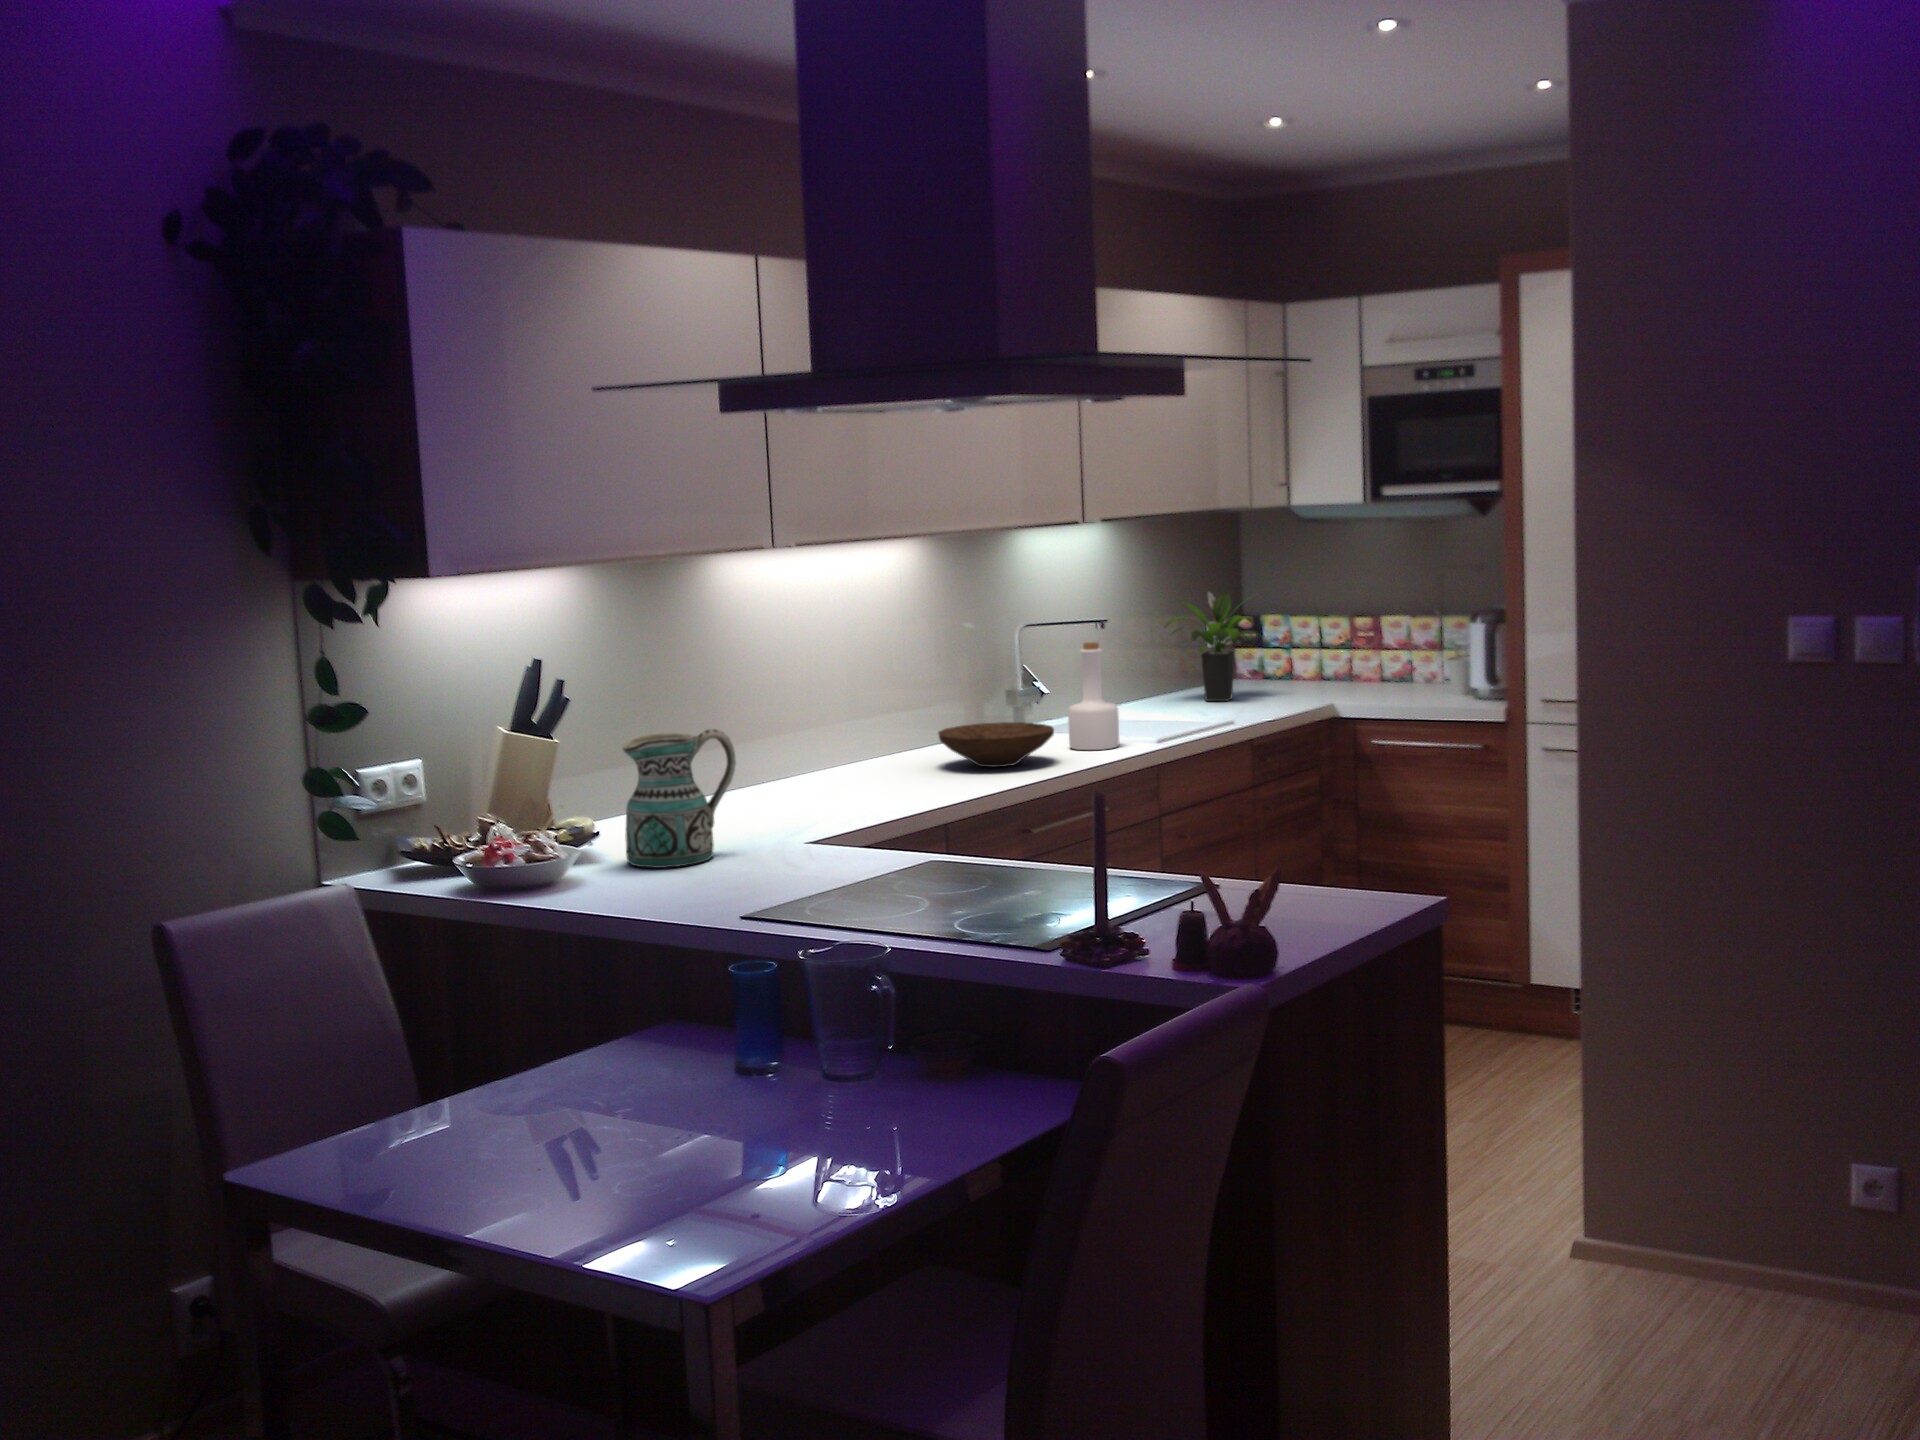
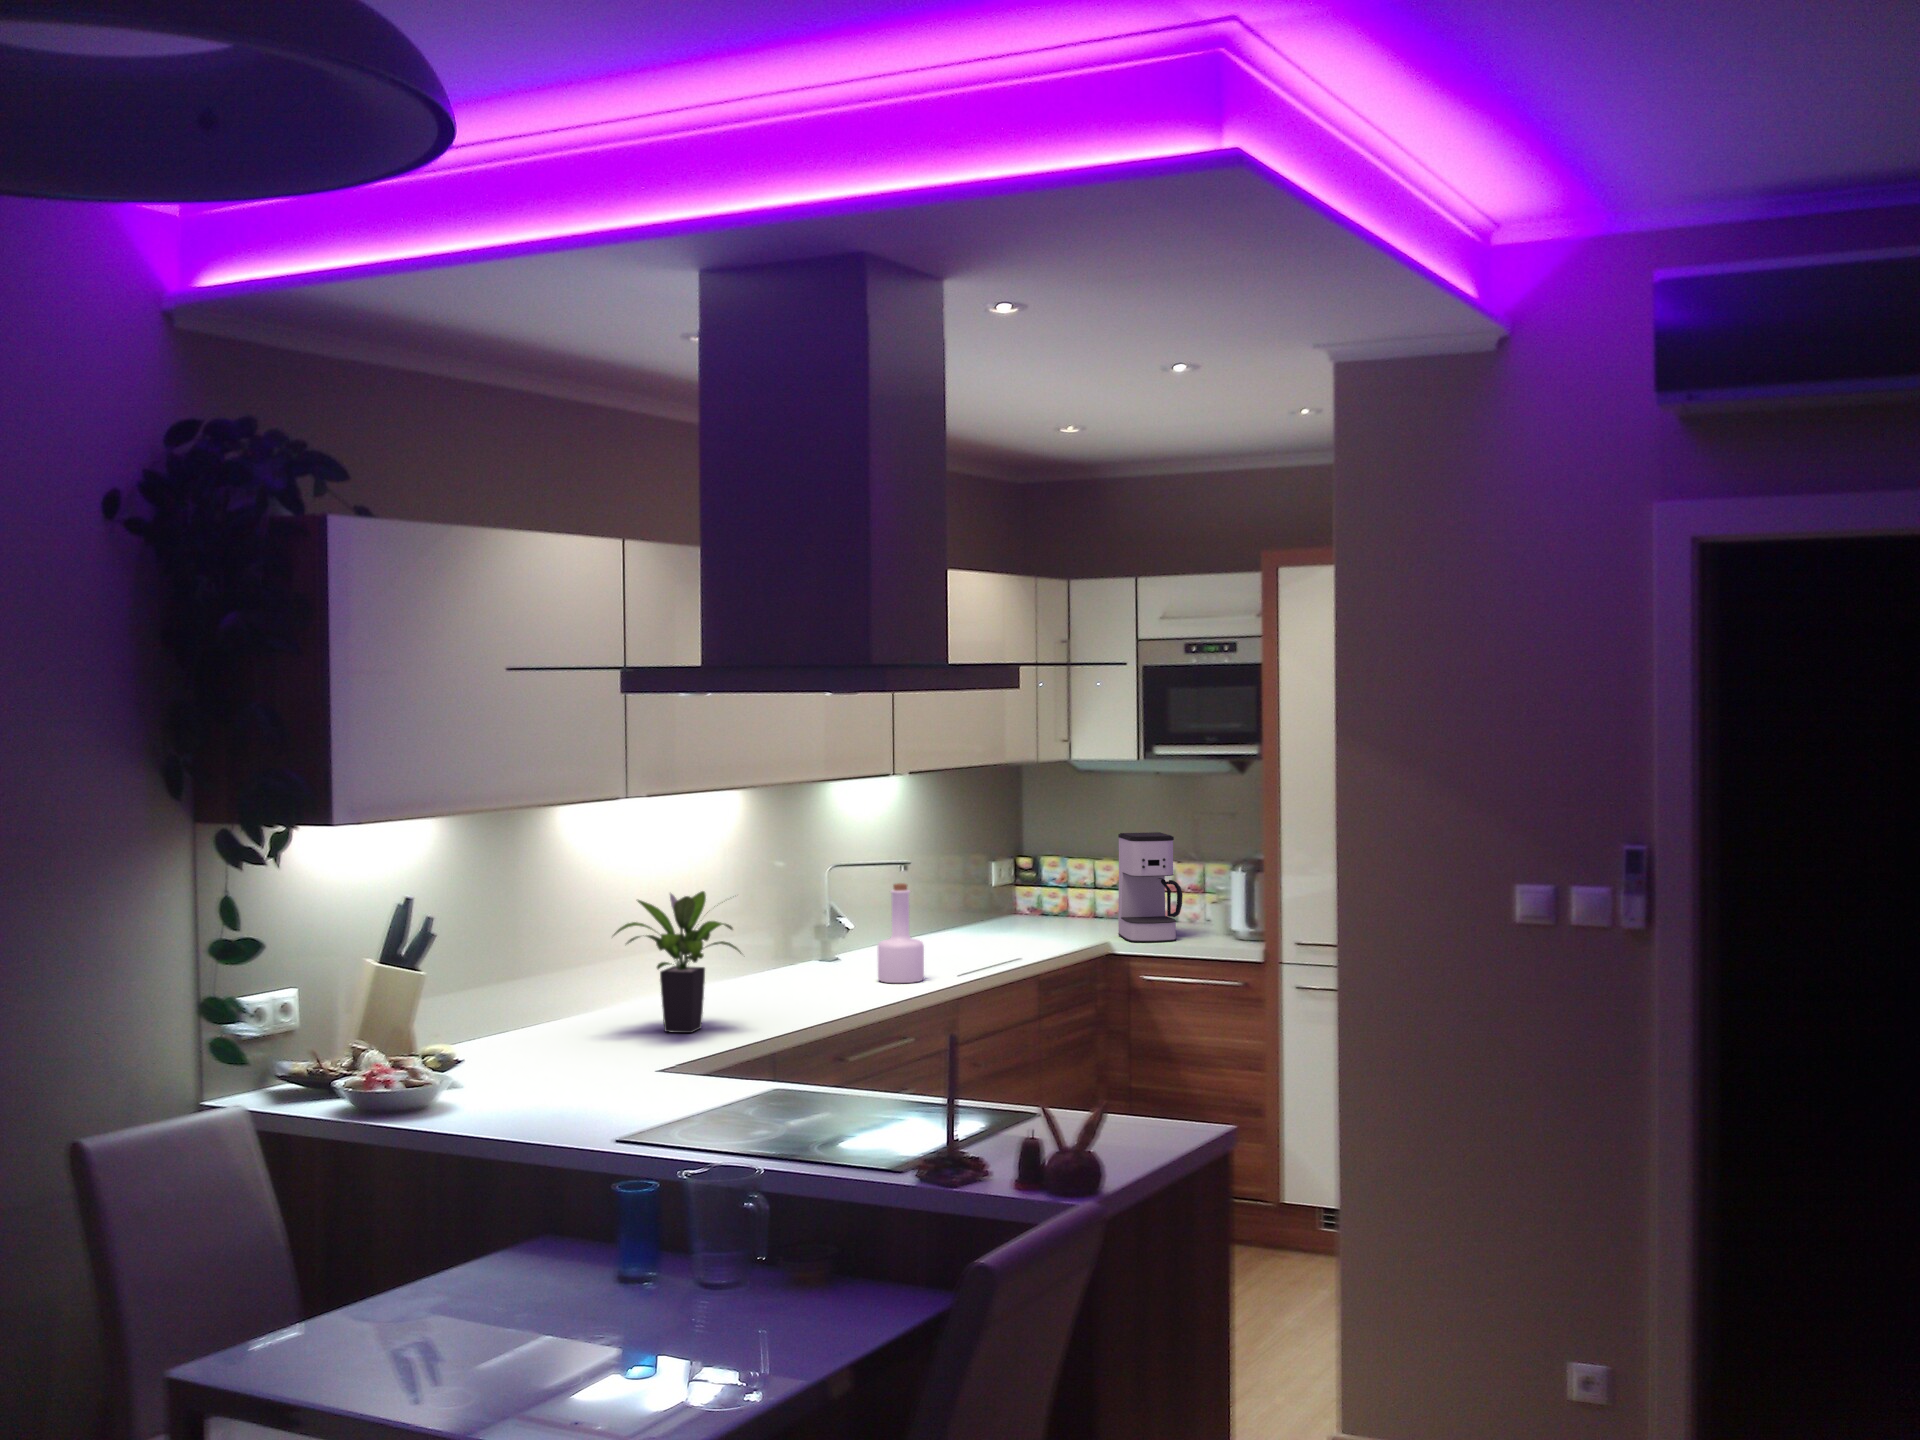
coffee maker: none [1343,583,1416,704] -> present [1118,832,1183,942]
potted plant: present [1166,593,1253,701] -> present [614,891,741,1033]
wooden bowl: present [938,722,1054,767] -> none [760,956,868,999]
ceramic pitcher: present [623,729,736,868] -> none [490,964,595,1094]

